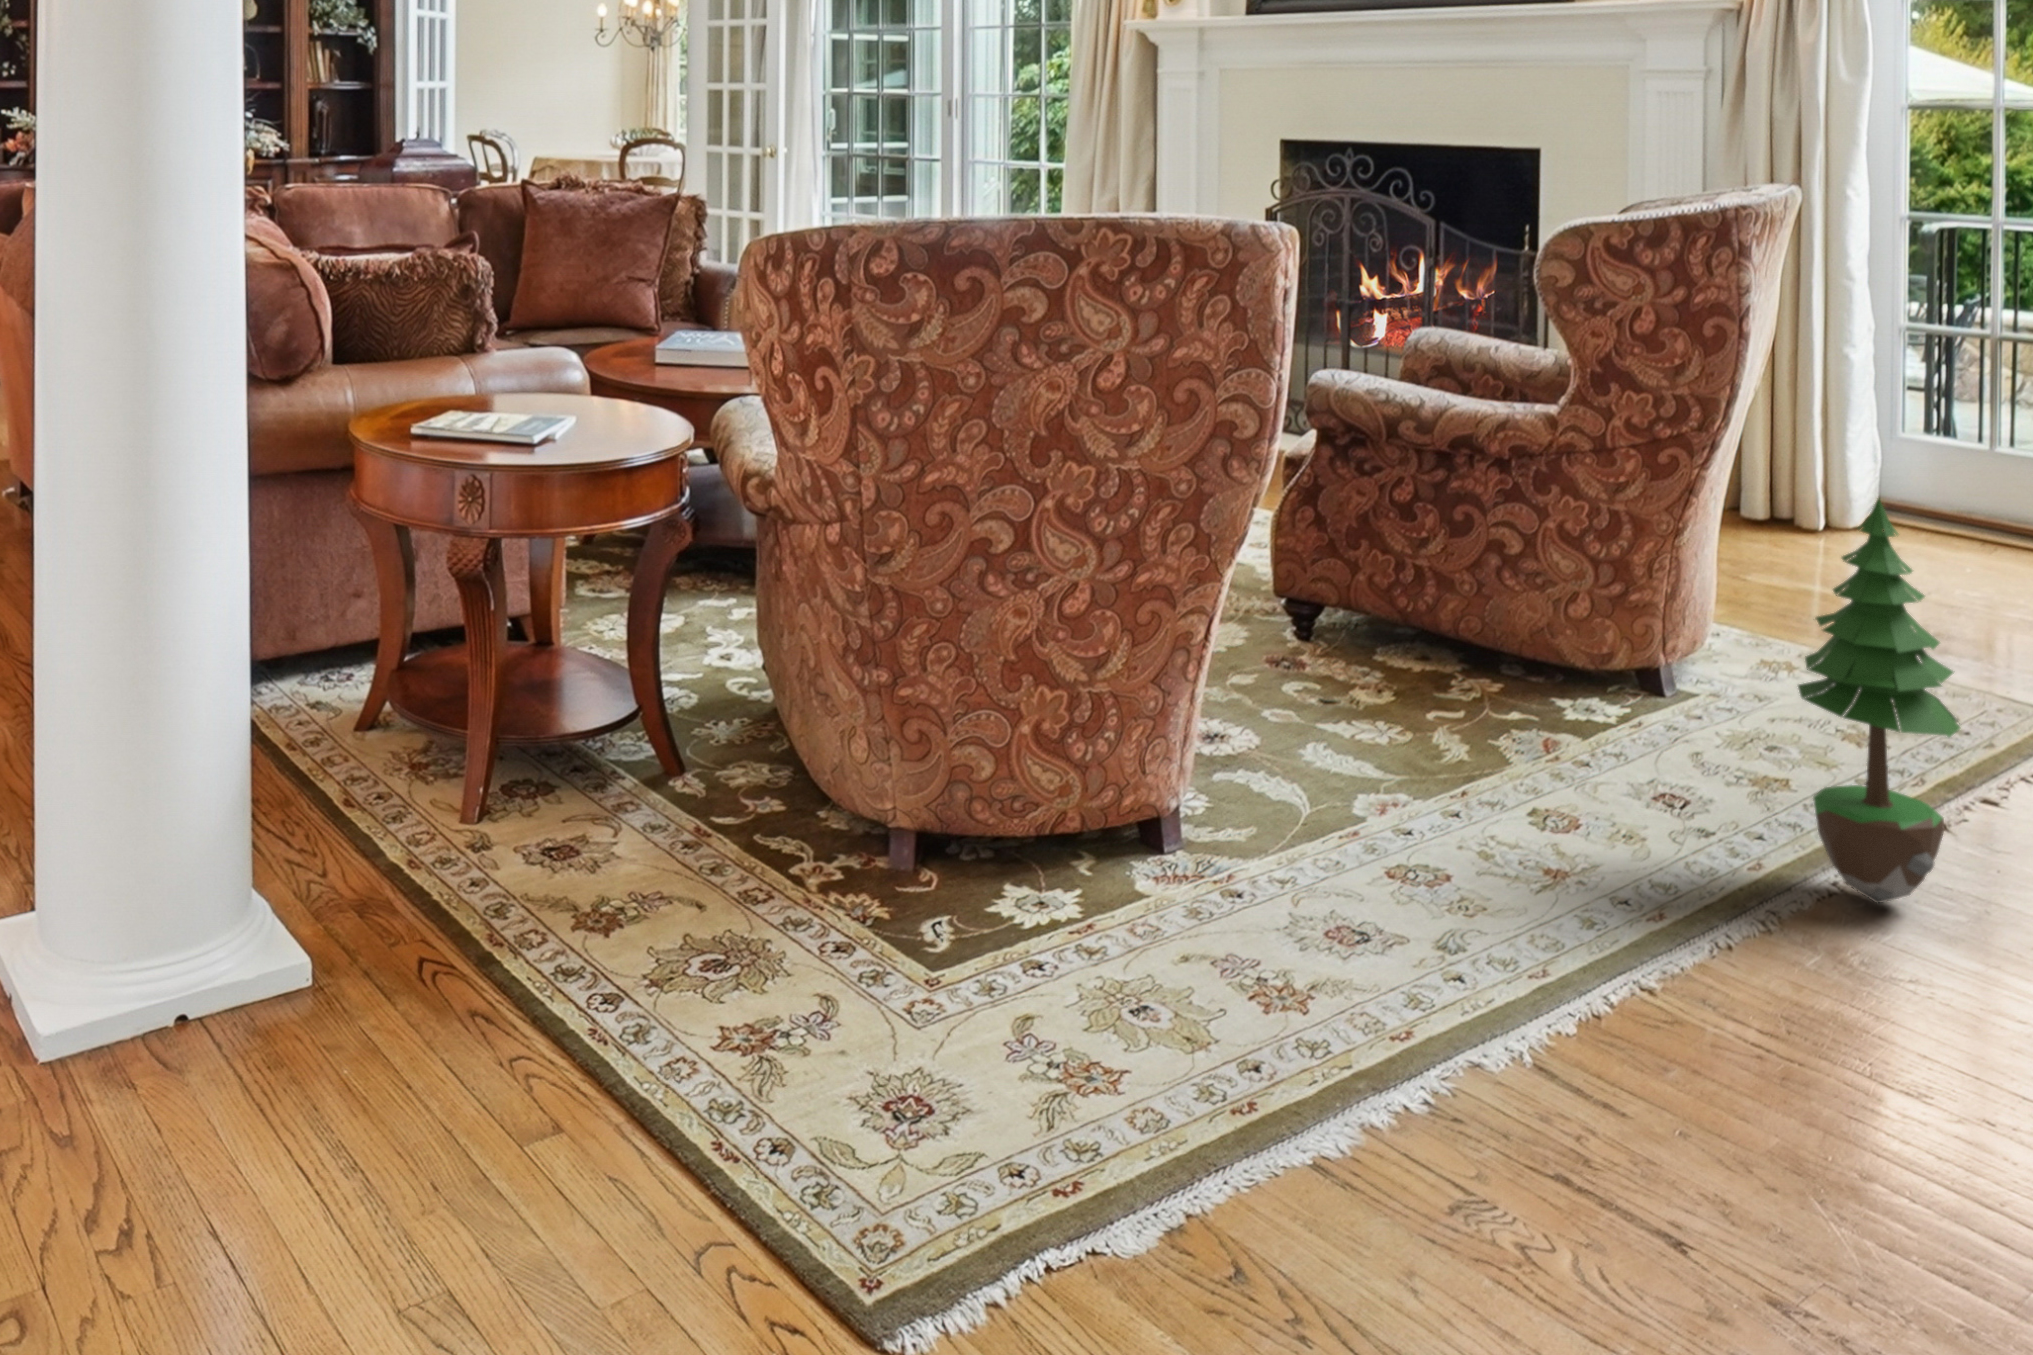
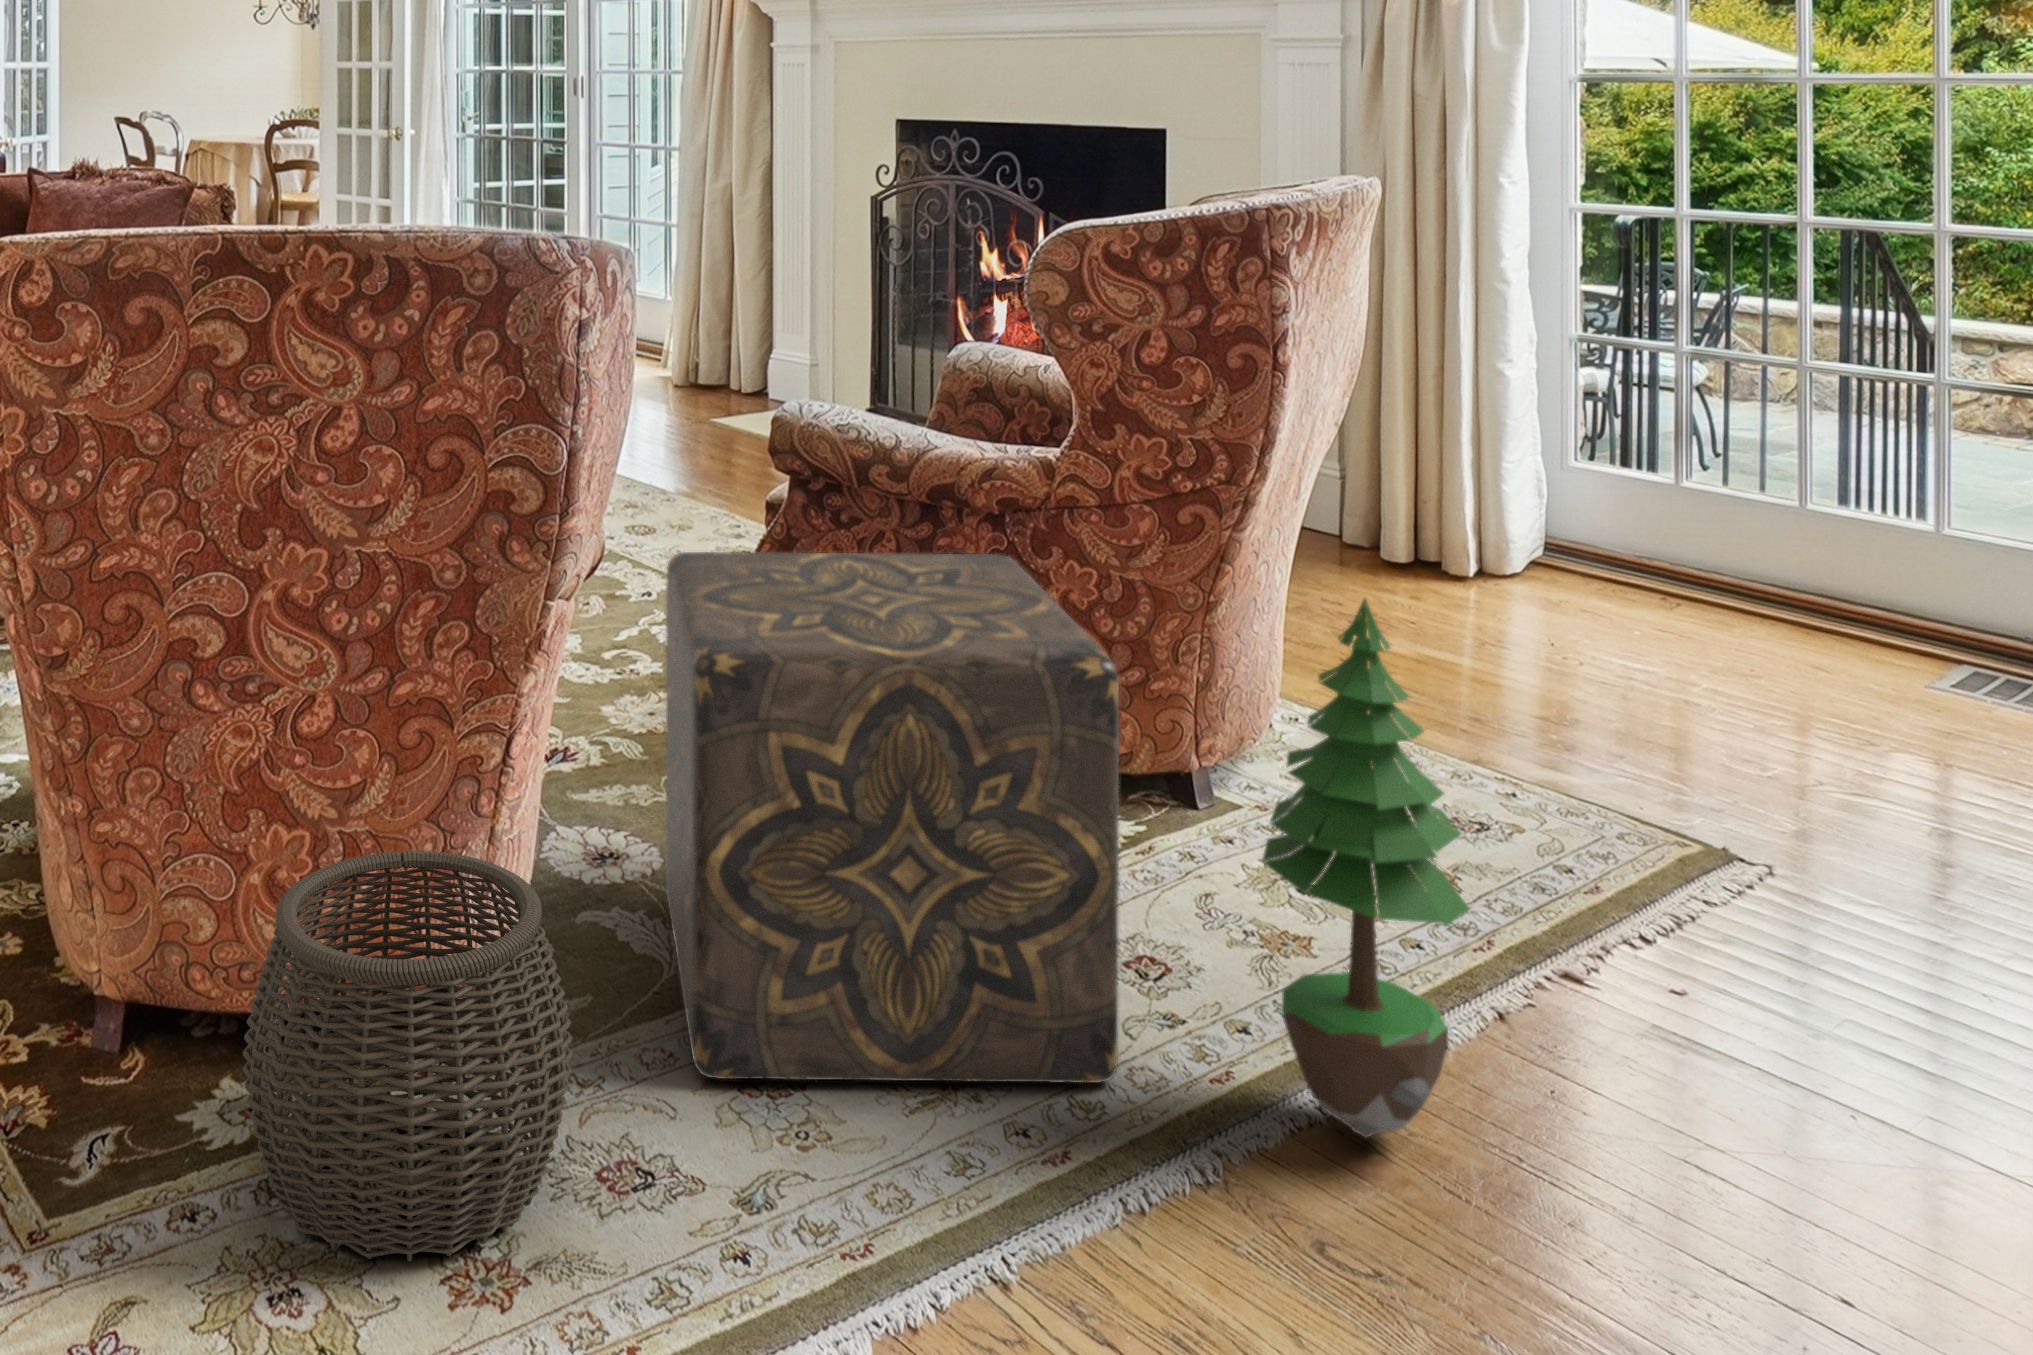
ottoman: none [1275,484,1683,877] -> present [666,552,1119,1083]
woven basket: none [1058,701,1312,991] -> present [243,851,573,1261]

